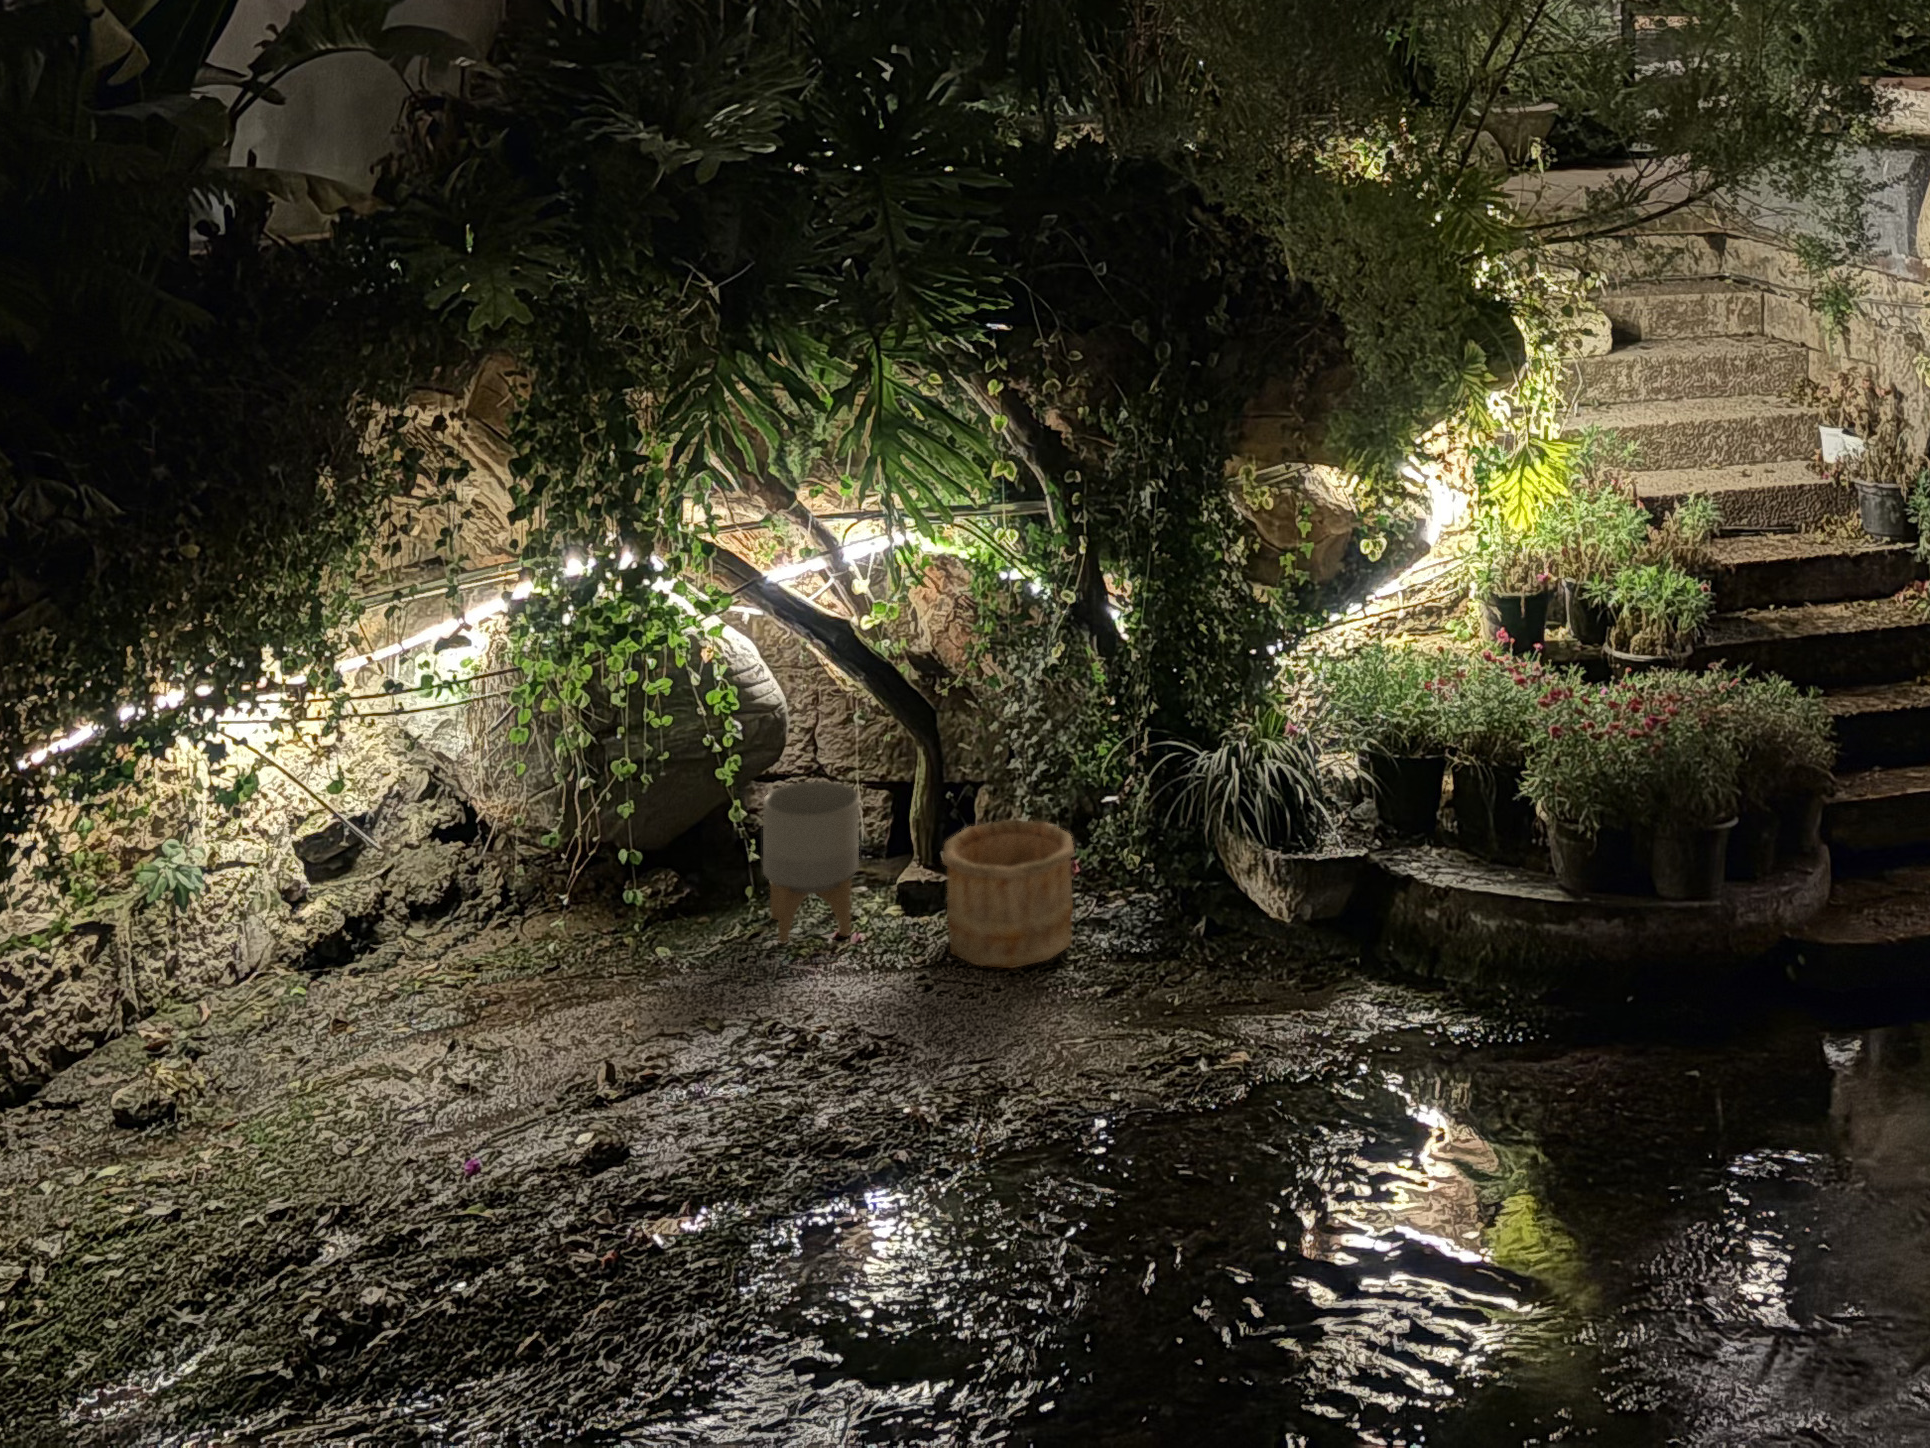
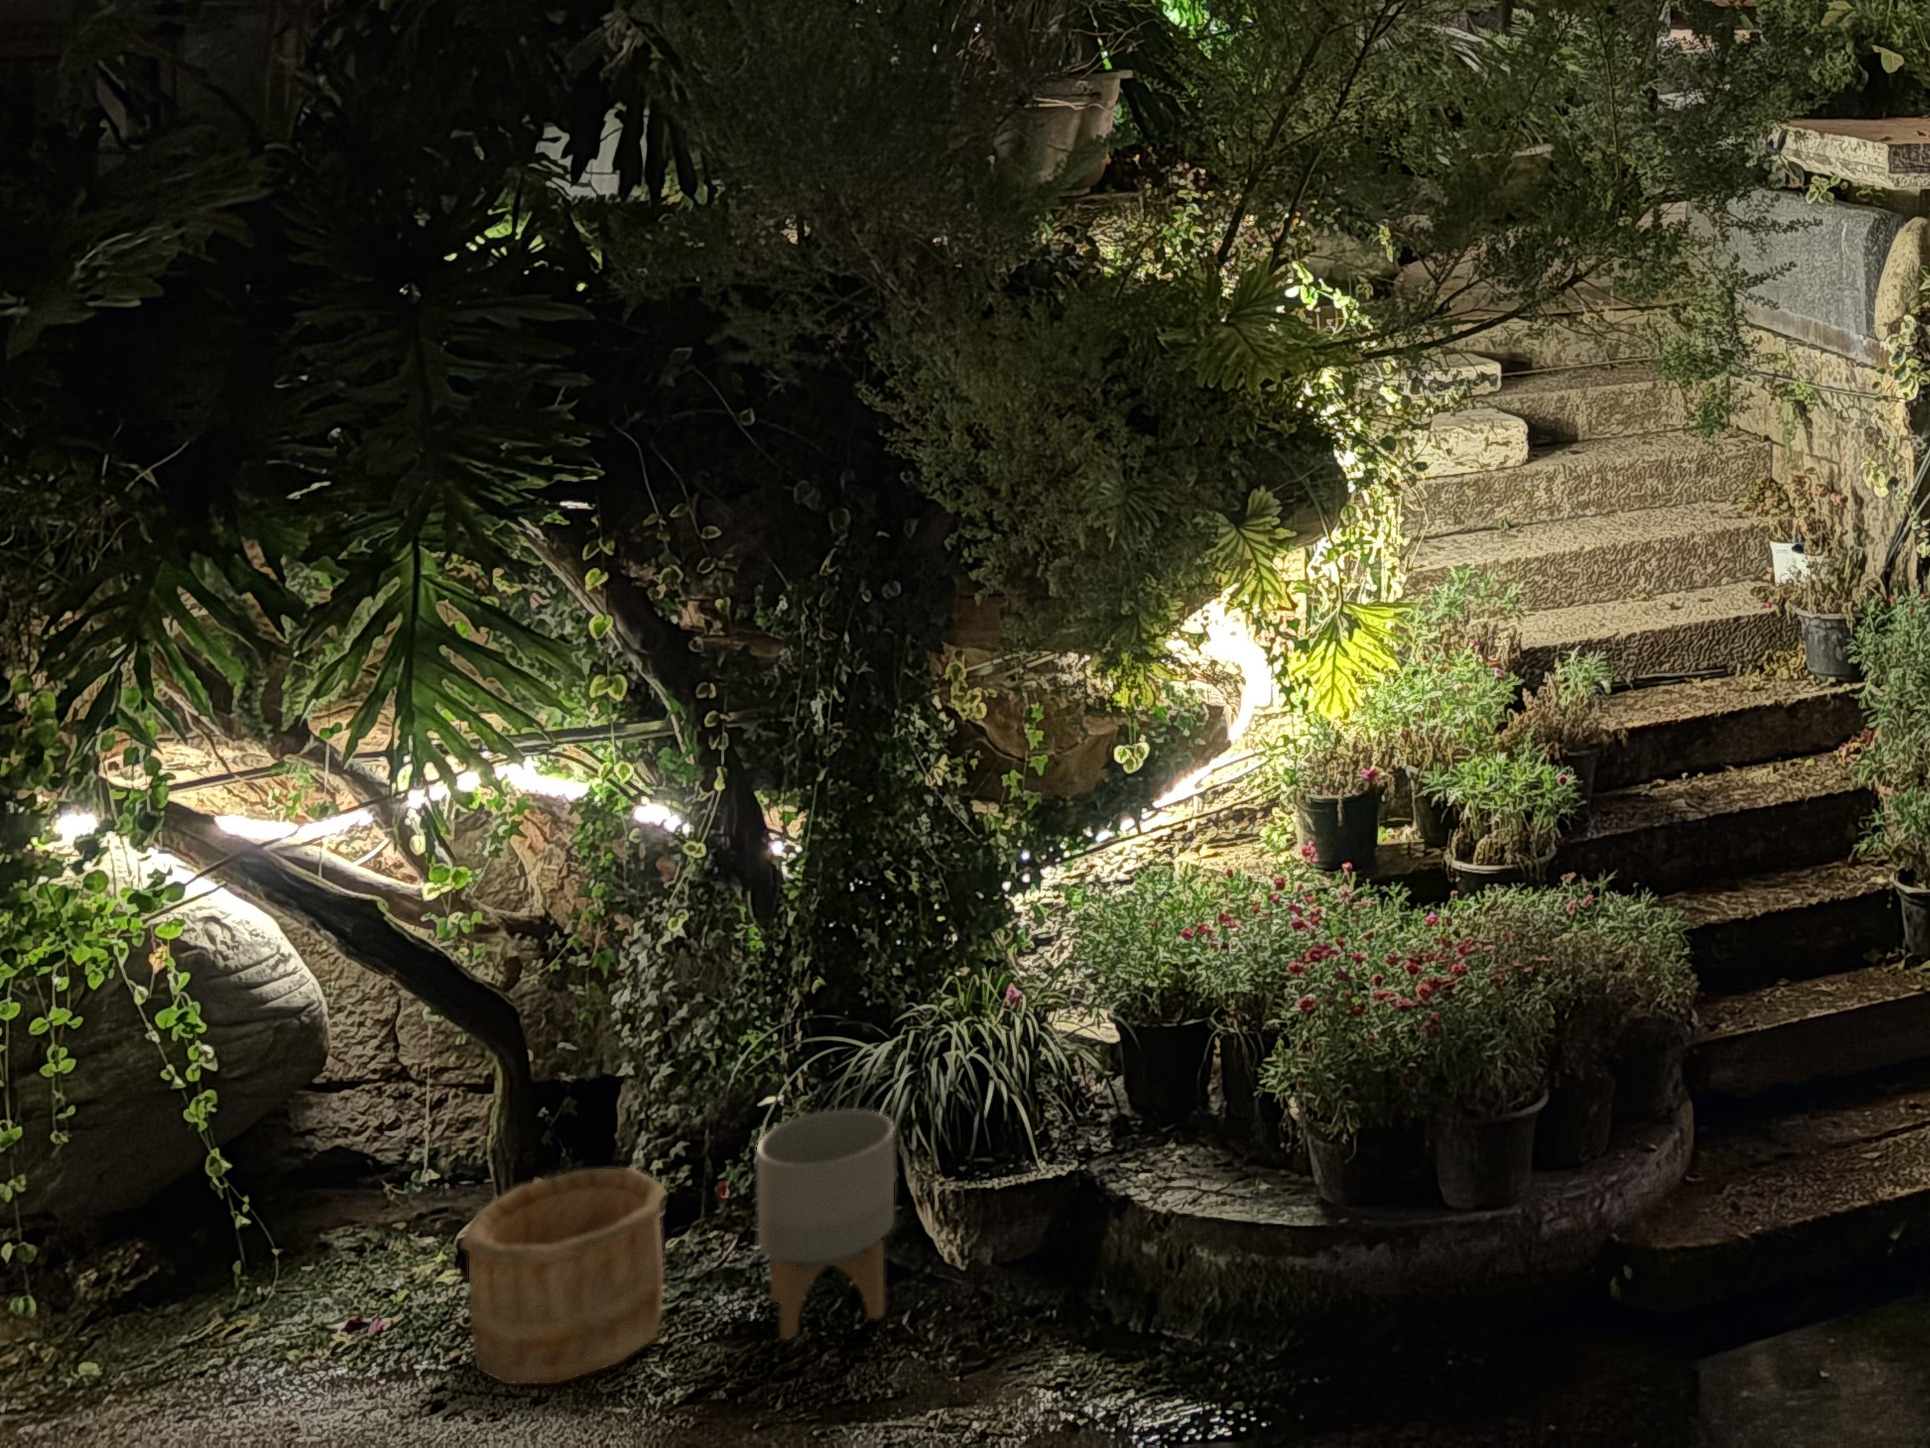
planter: present [763,781,859,944] -> present [757,1110,894,1340]

